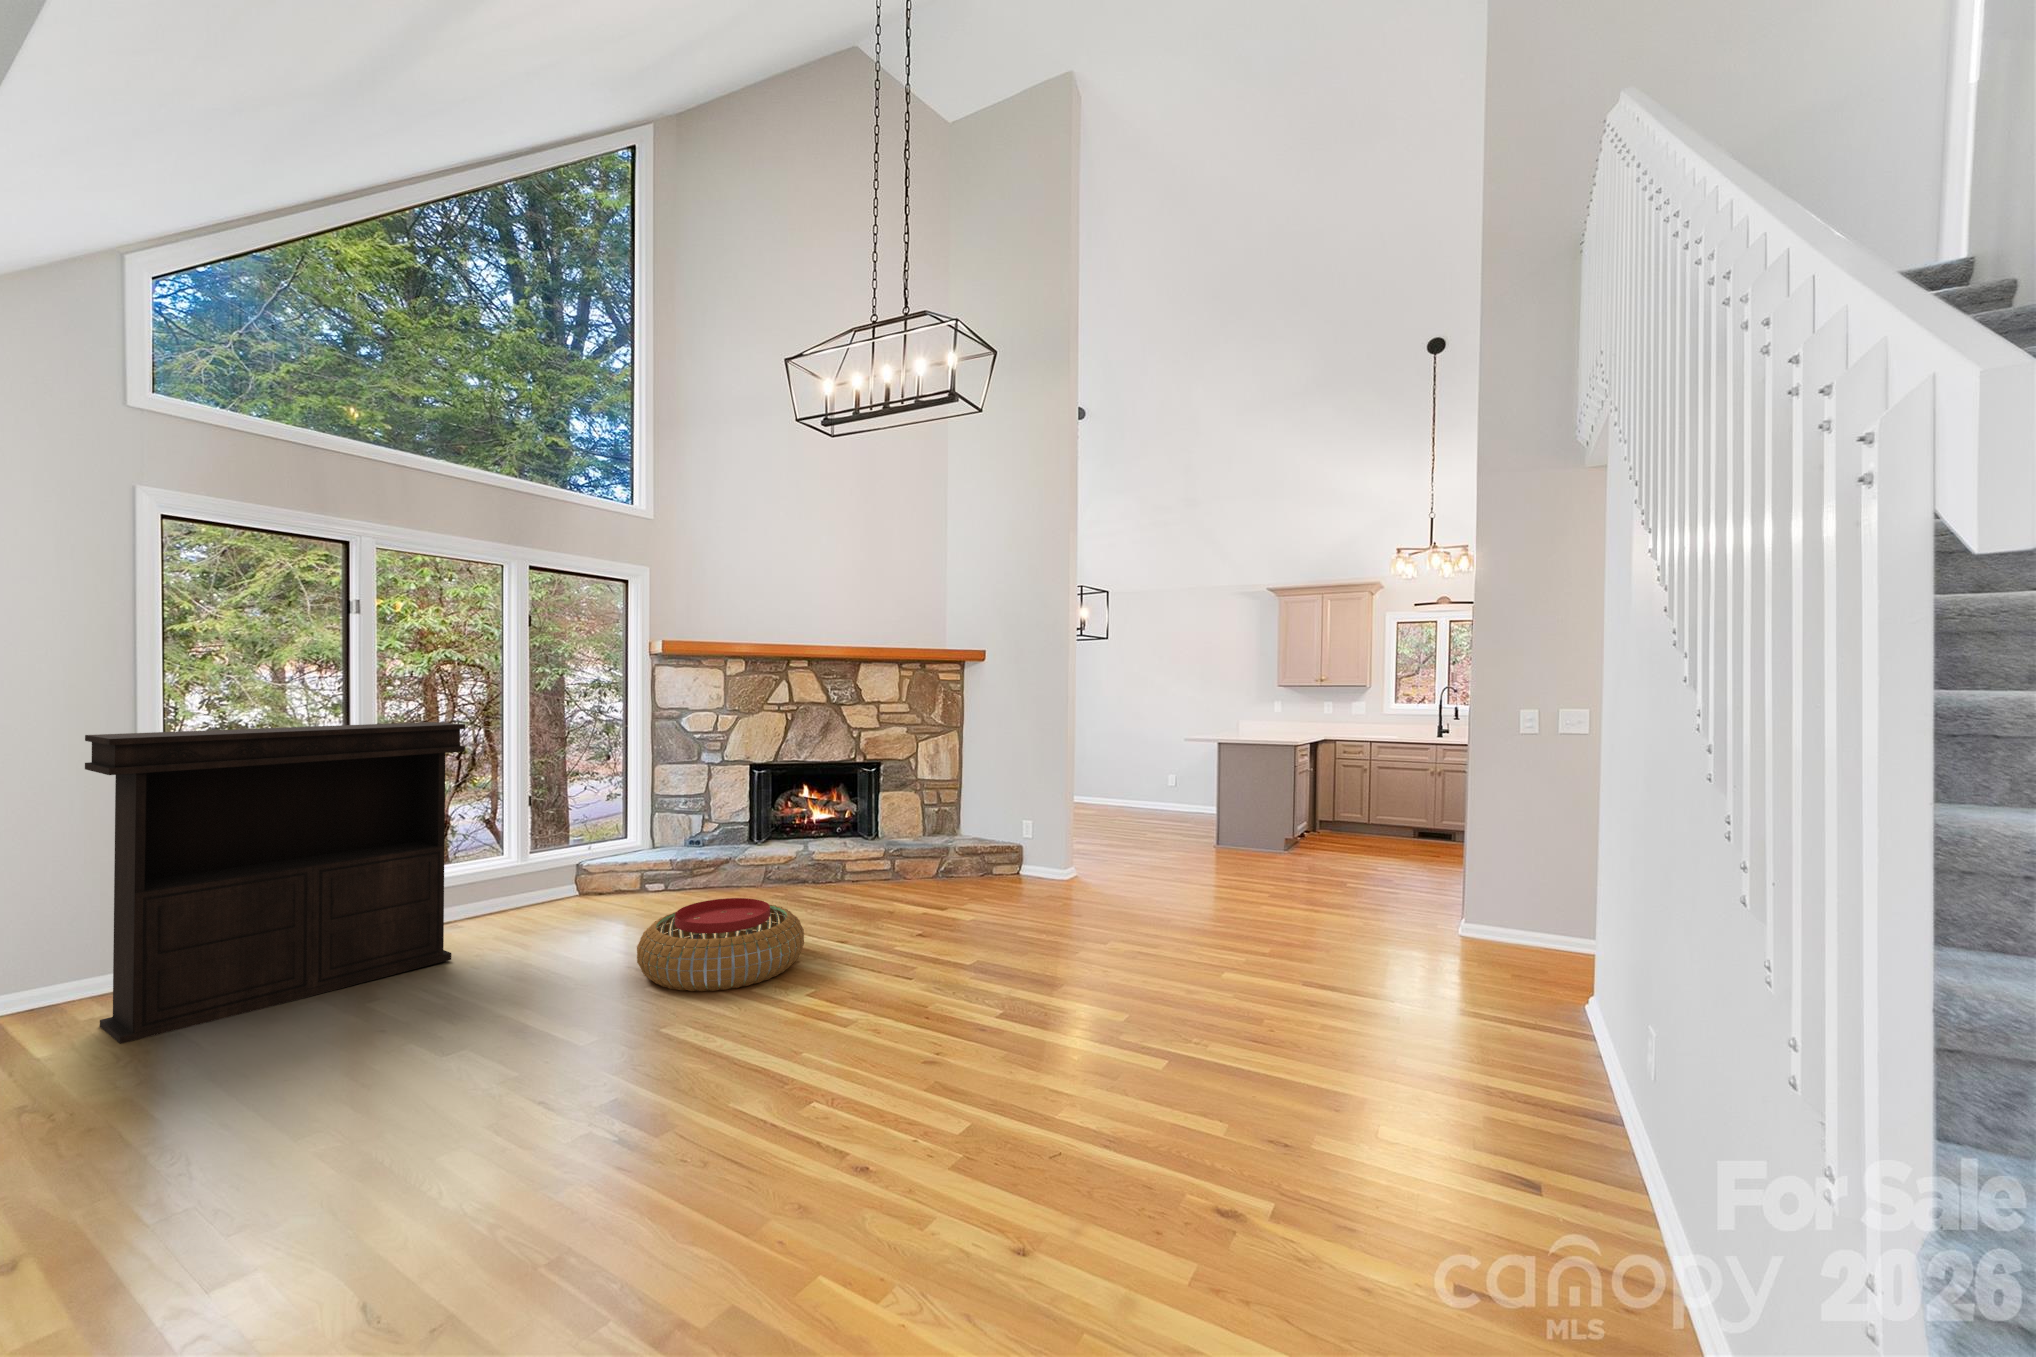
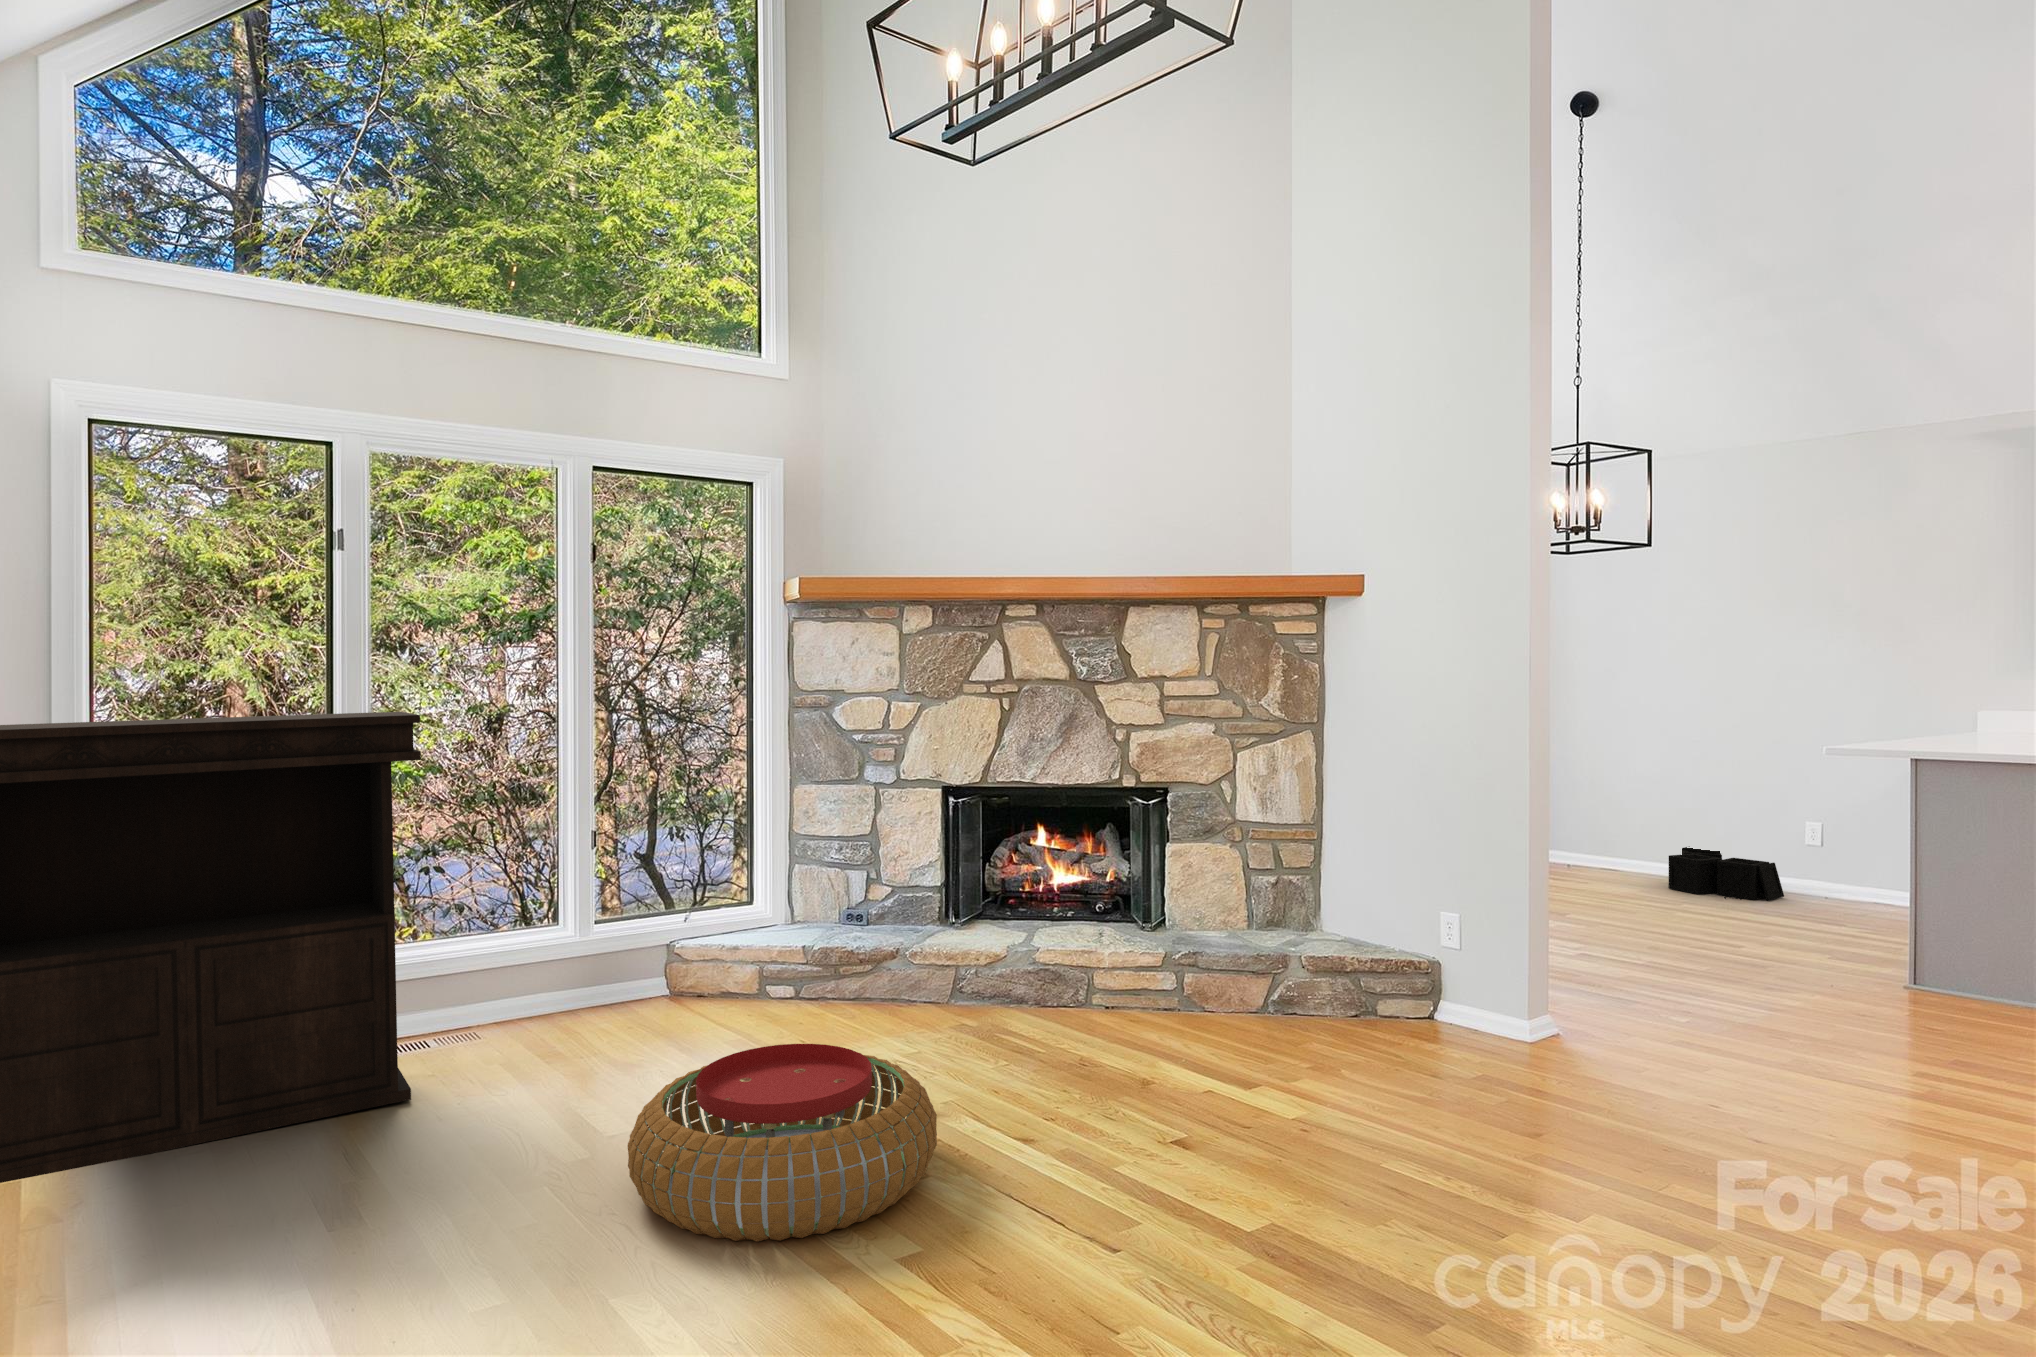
storage bin: none [1117,789,1169,815] -> present [1669,846,1784,901]

